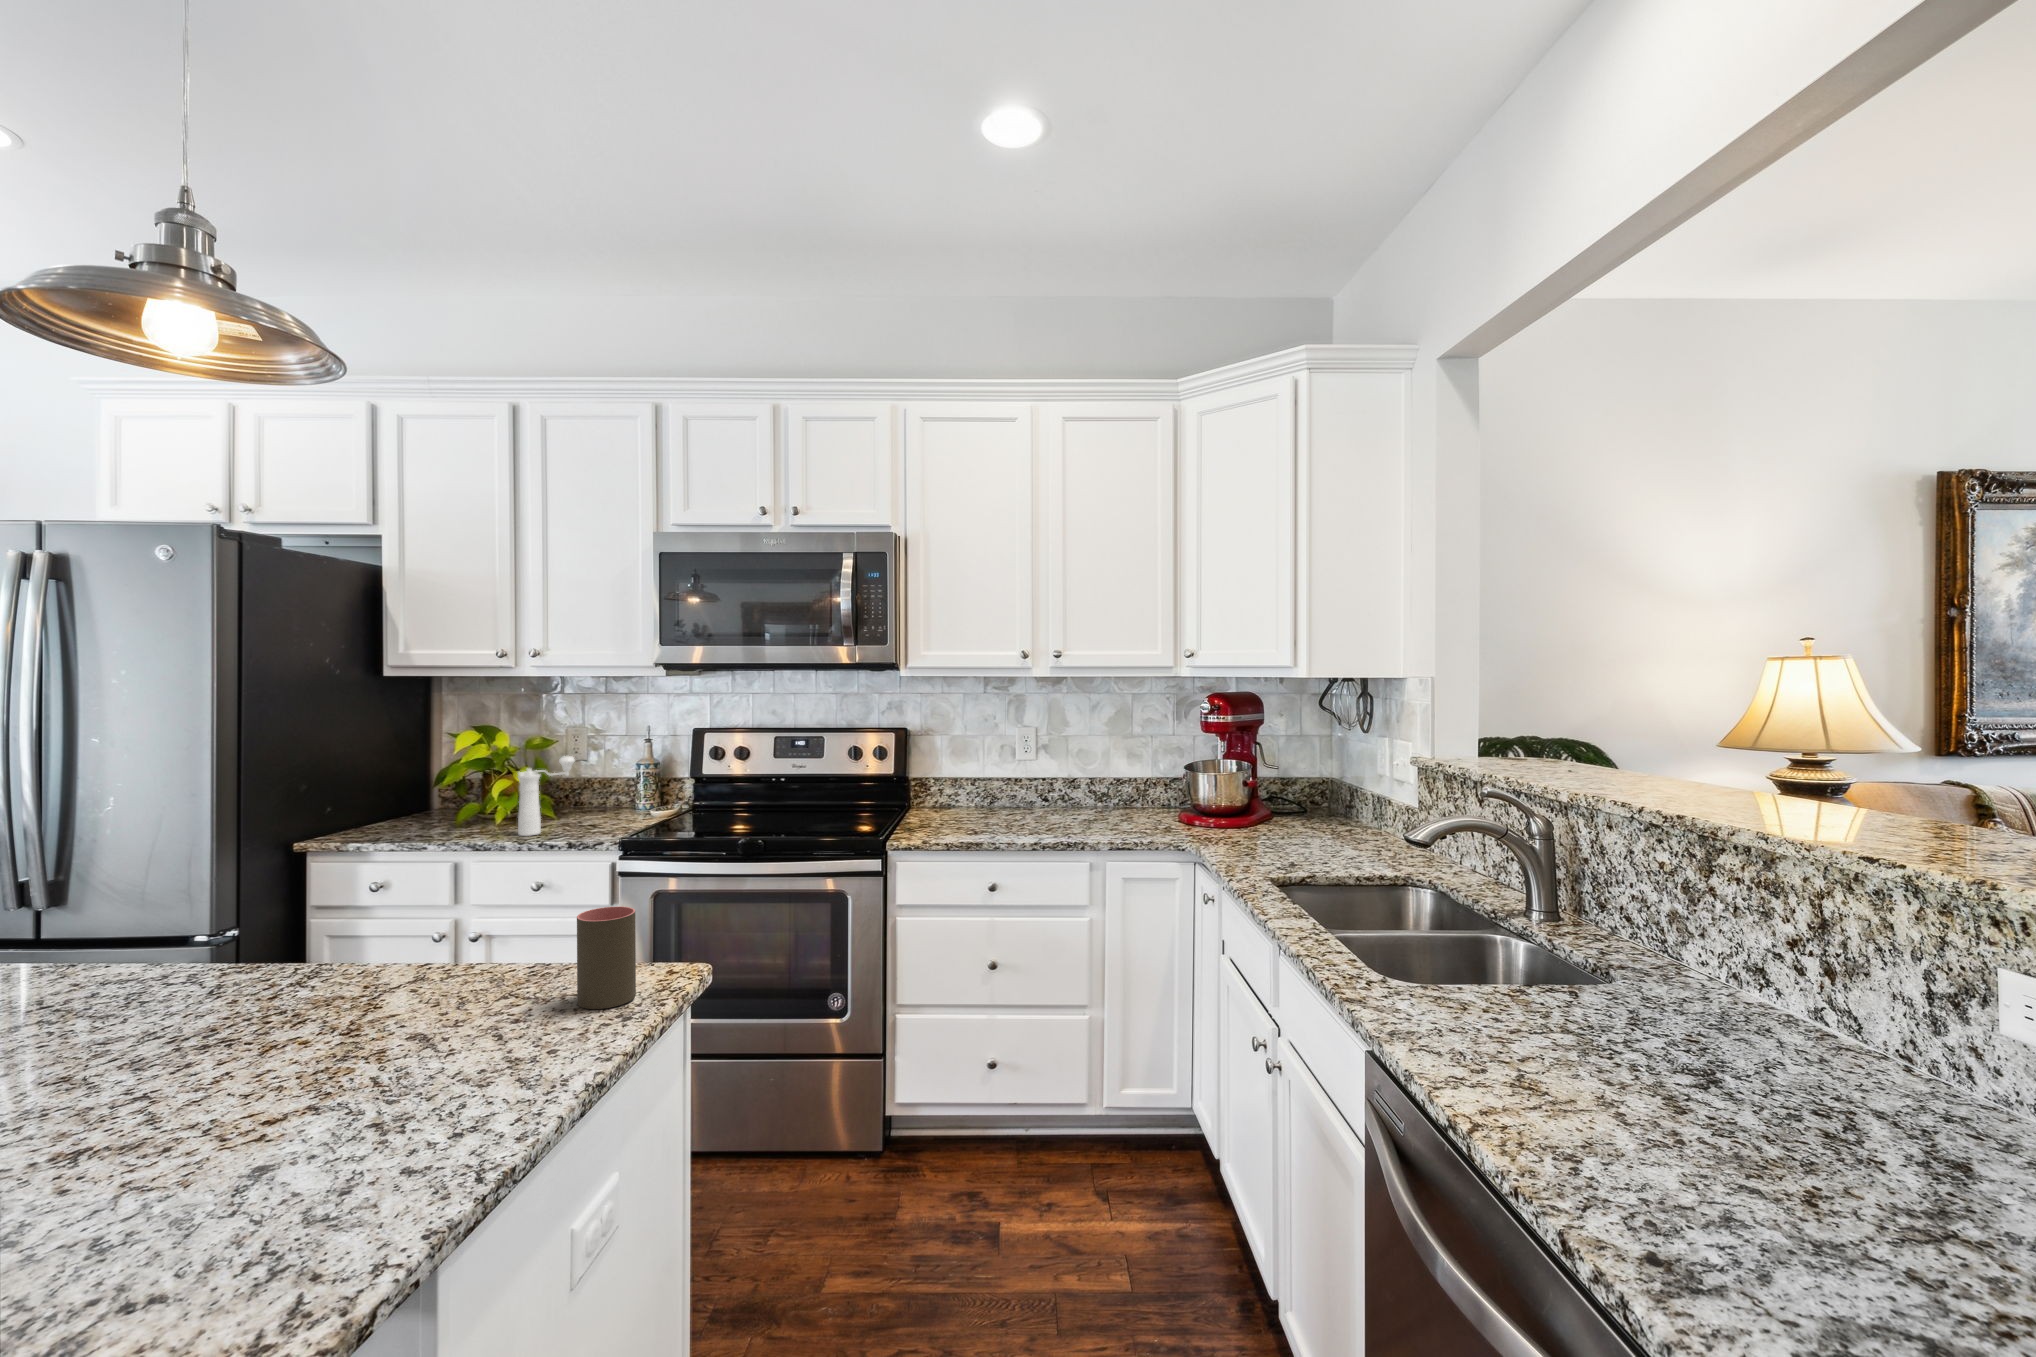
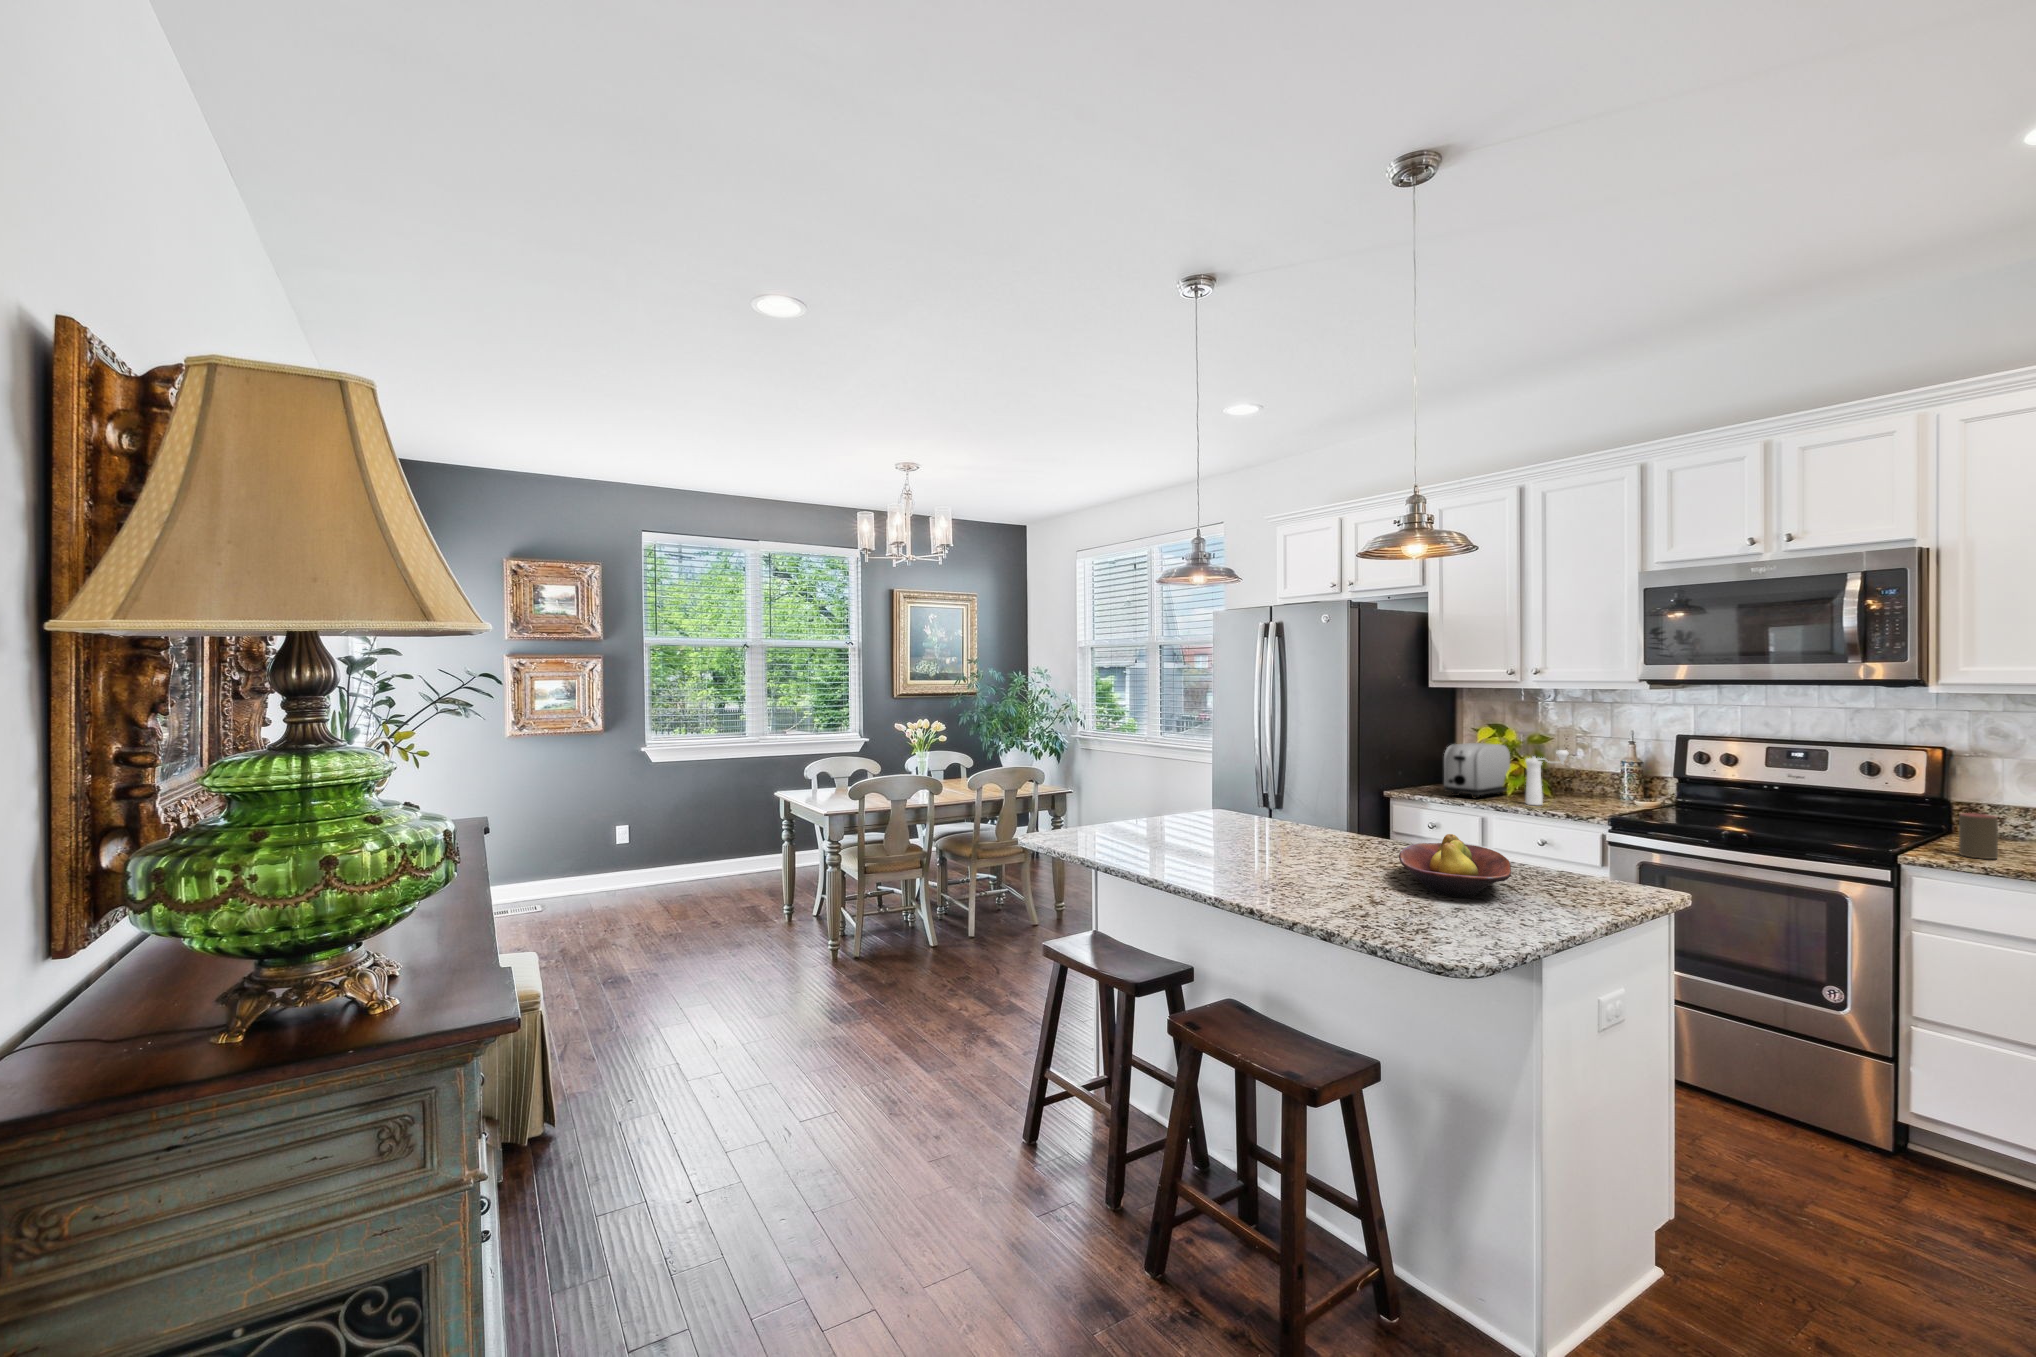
toaster: none [397,755,501,837] -> present [1444,743,1510,798]
cup: present [577,906,636,1009] -> present [1959,813,1998,859]
fruit bowl: none [102,979,414,1161] -> present [1399,834,1511,898]

